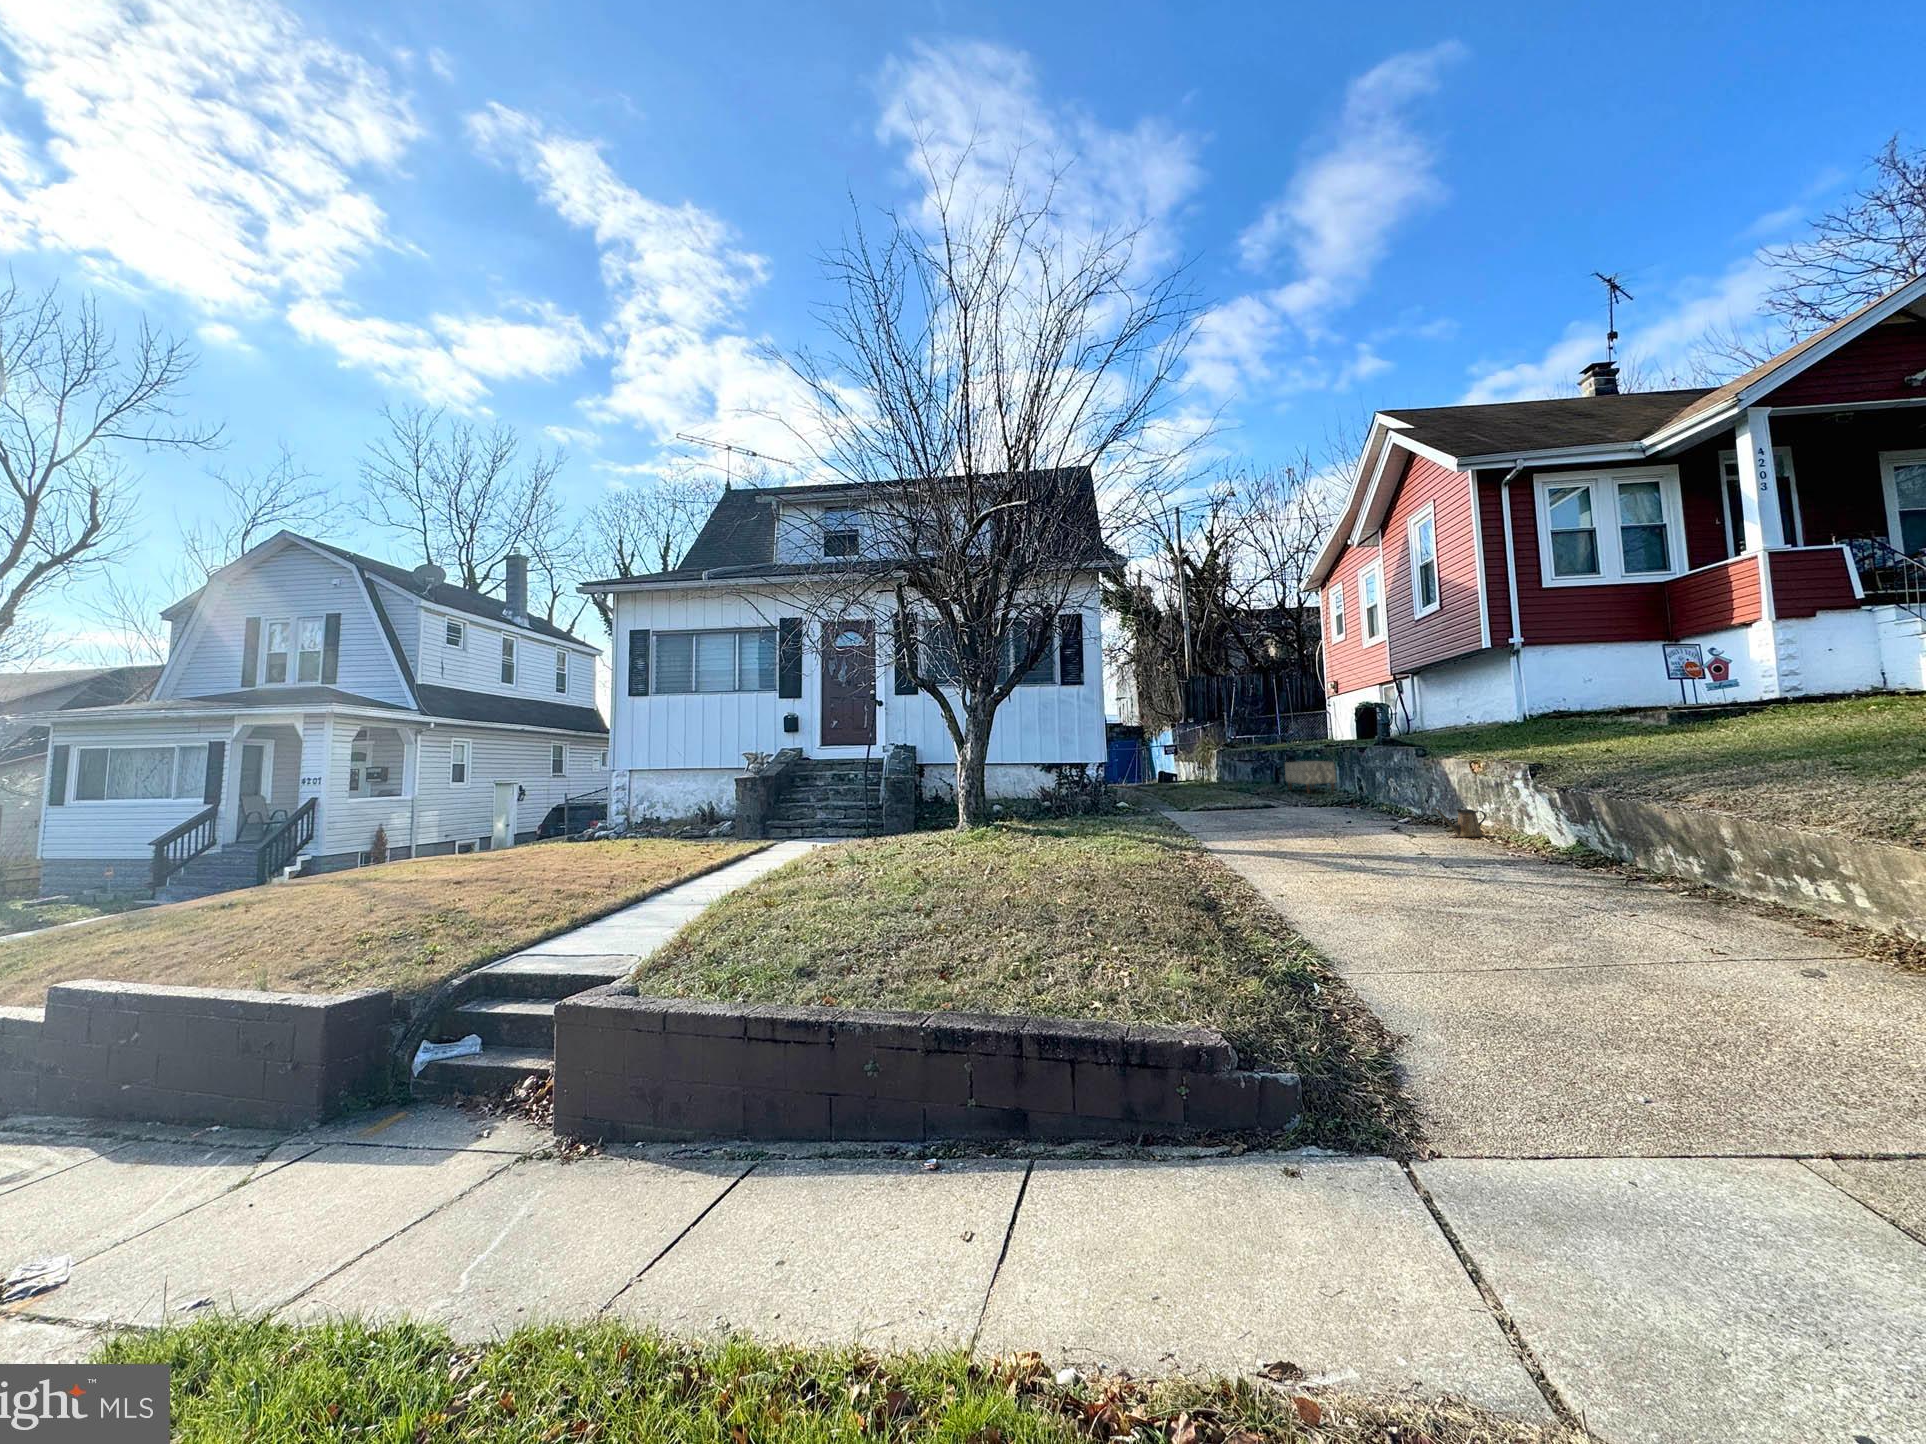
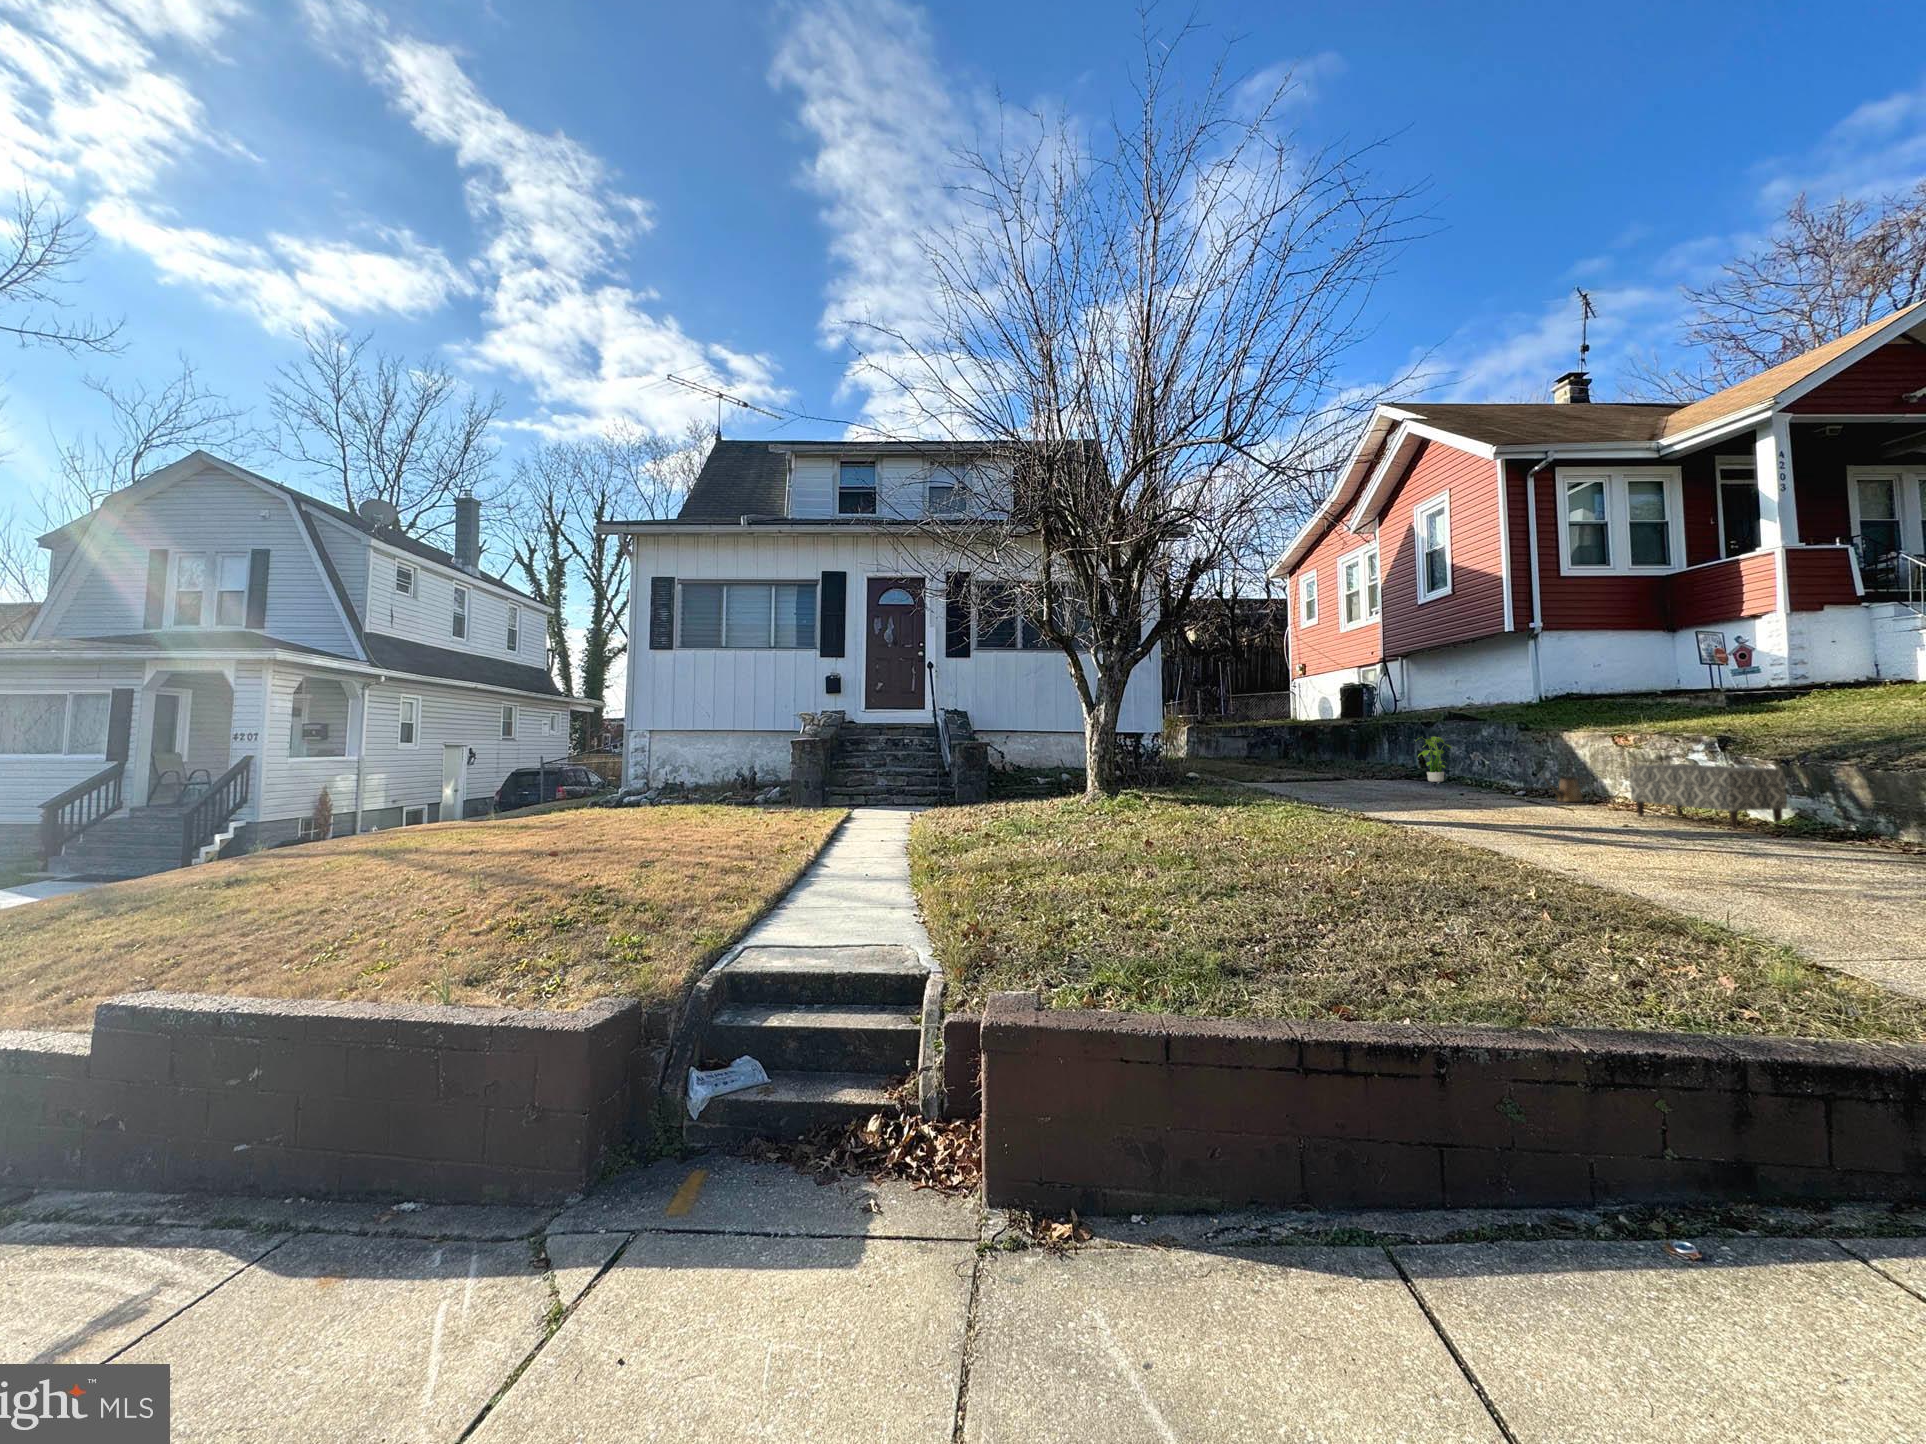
bench: present [1285,761,1336,793] -> present [1630,764,1787,829]
potted plant: none [1358,764,1394,812] -> present [1416,736,1452,782]

